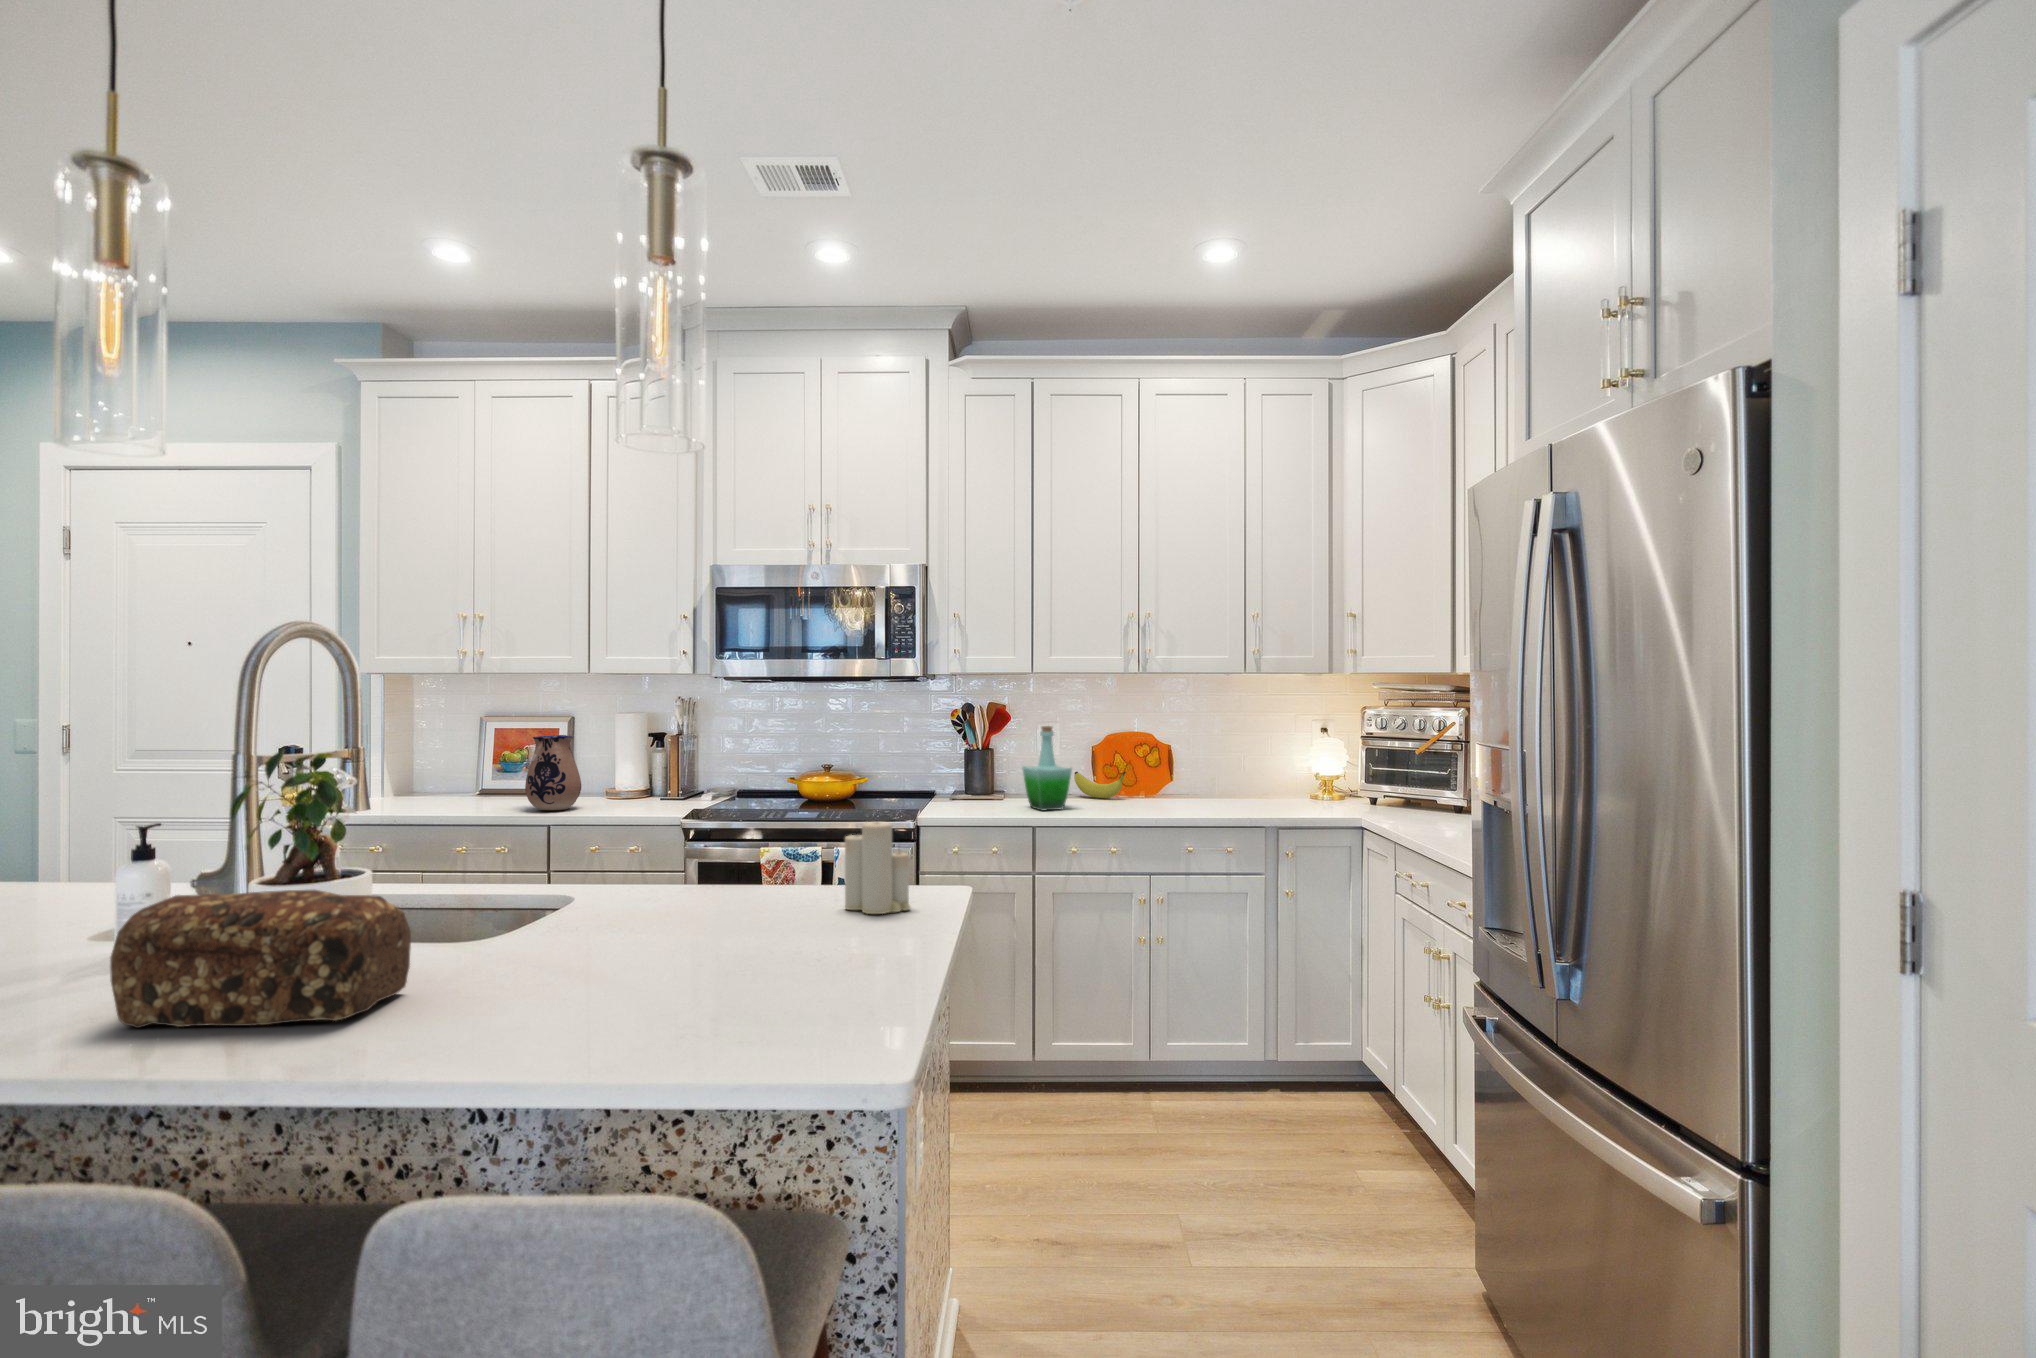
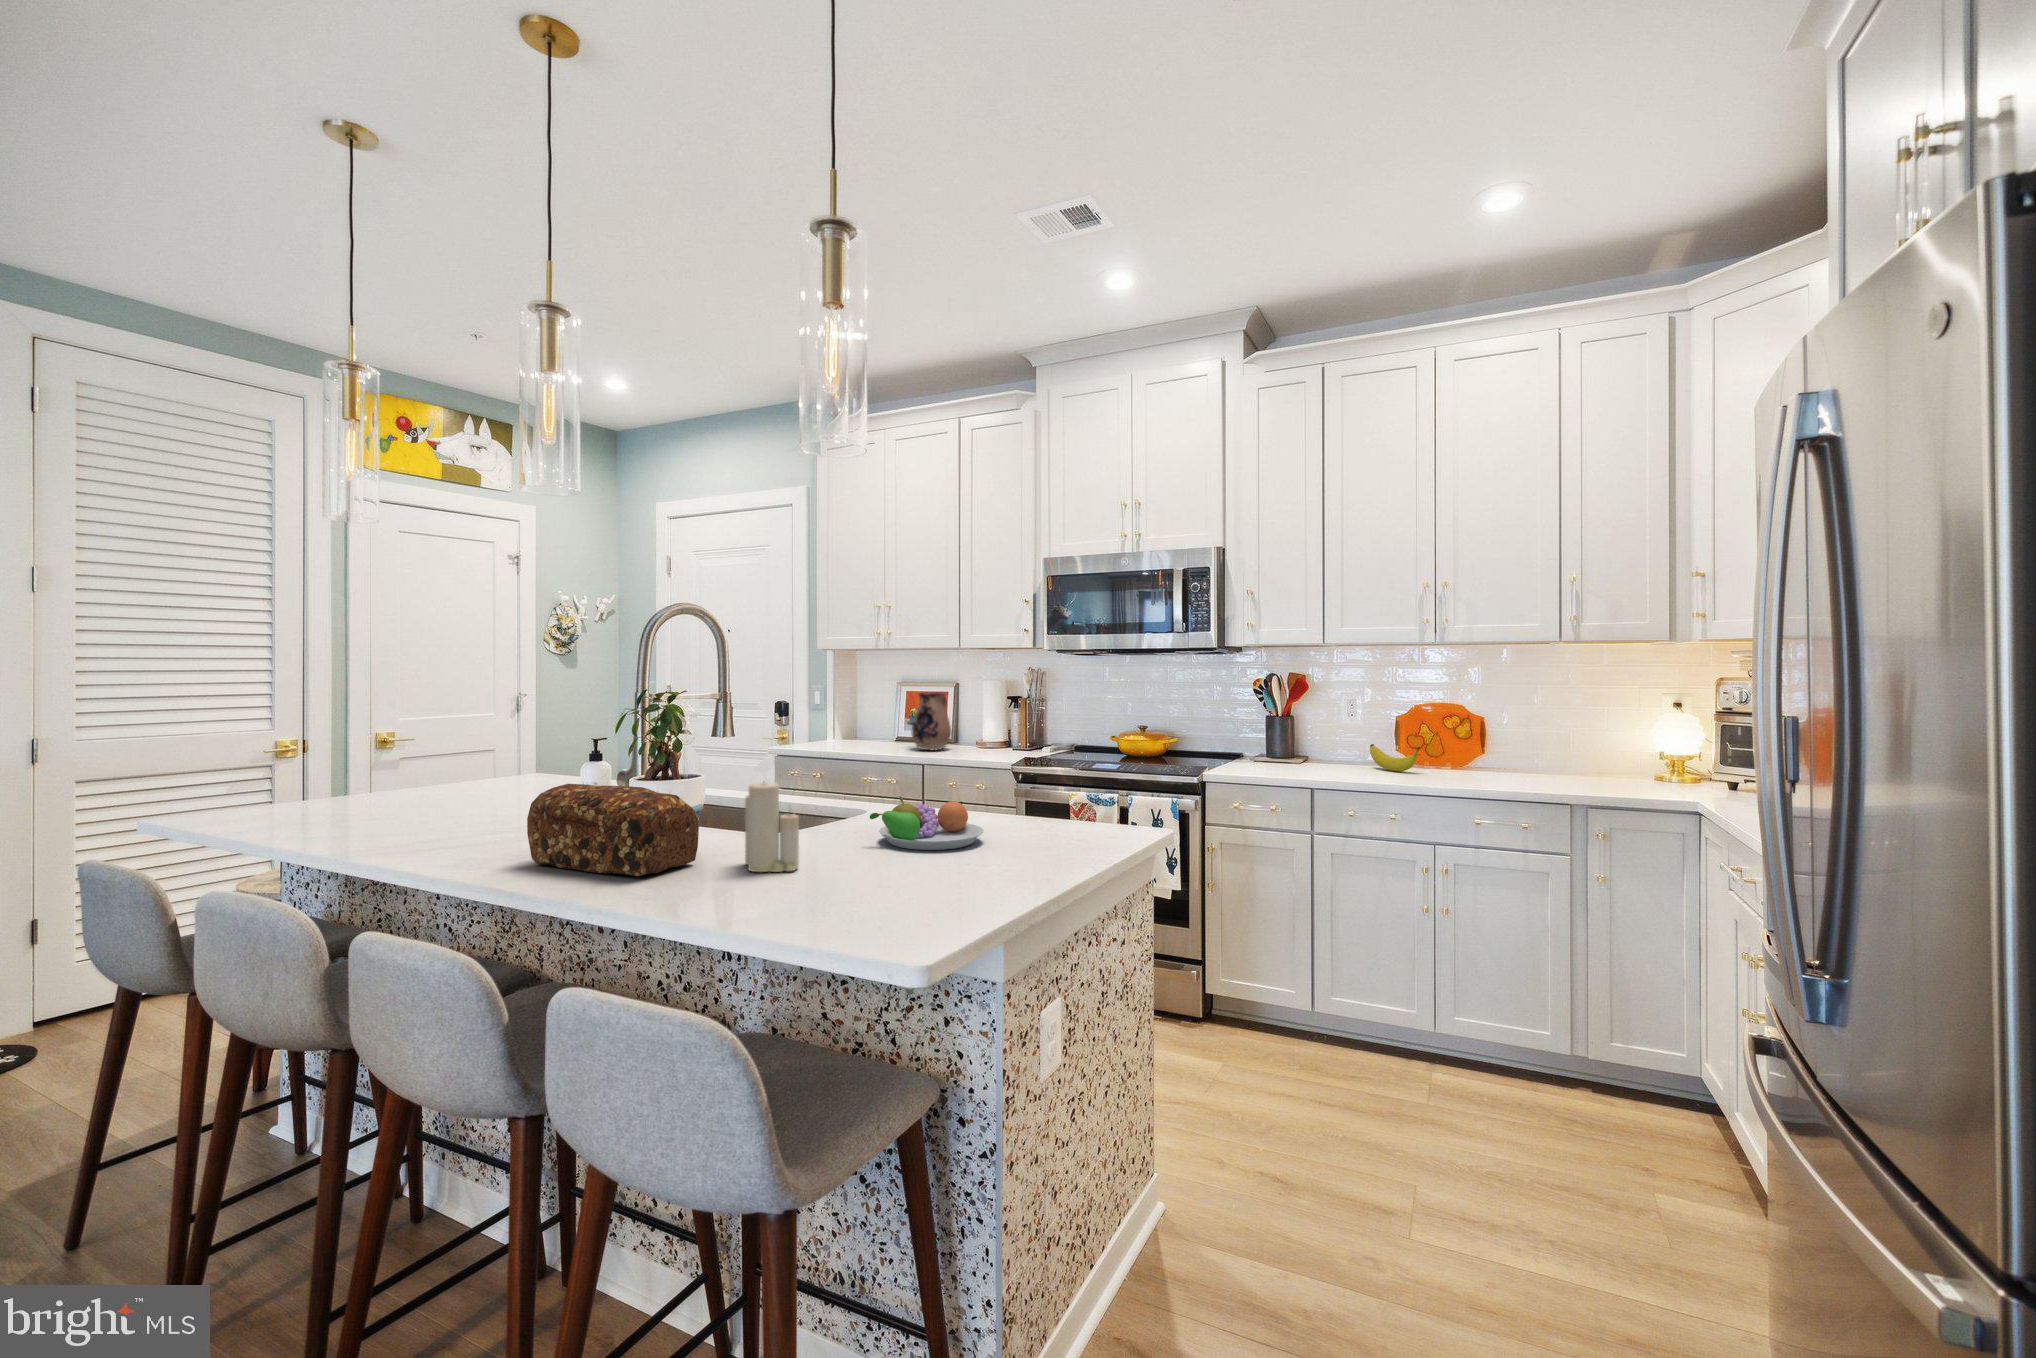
bottle: present [1022,726,1072,810] -> none [1309,700,1355,778]
candle: present [845,821,910,914] -> present [745,782,799,872]
fruit bowl: none [630,869,773,935] -> present [870,796,984,850]

